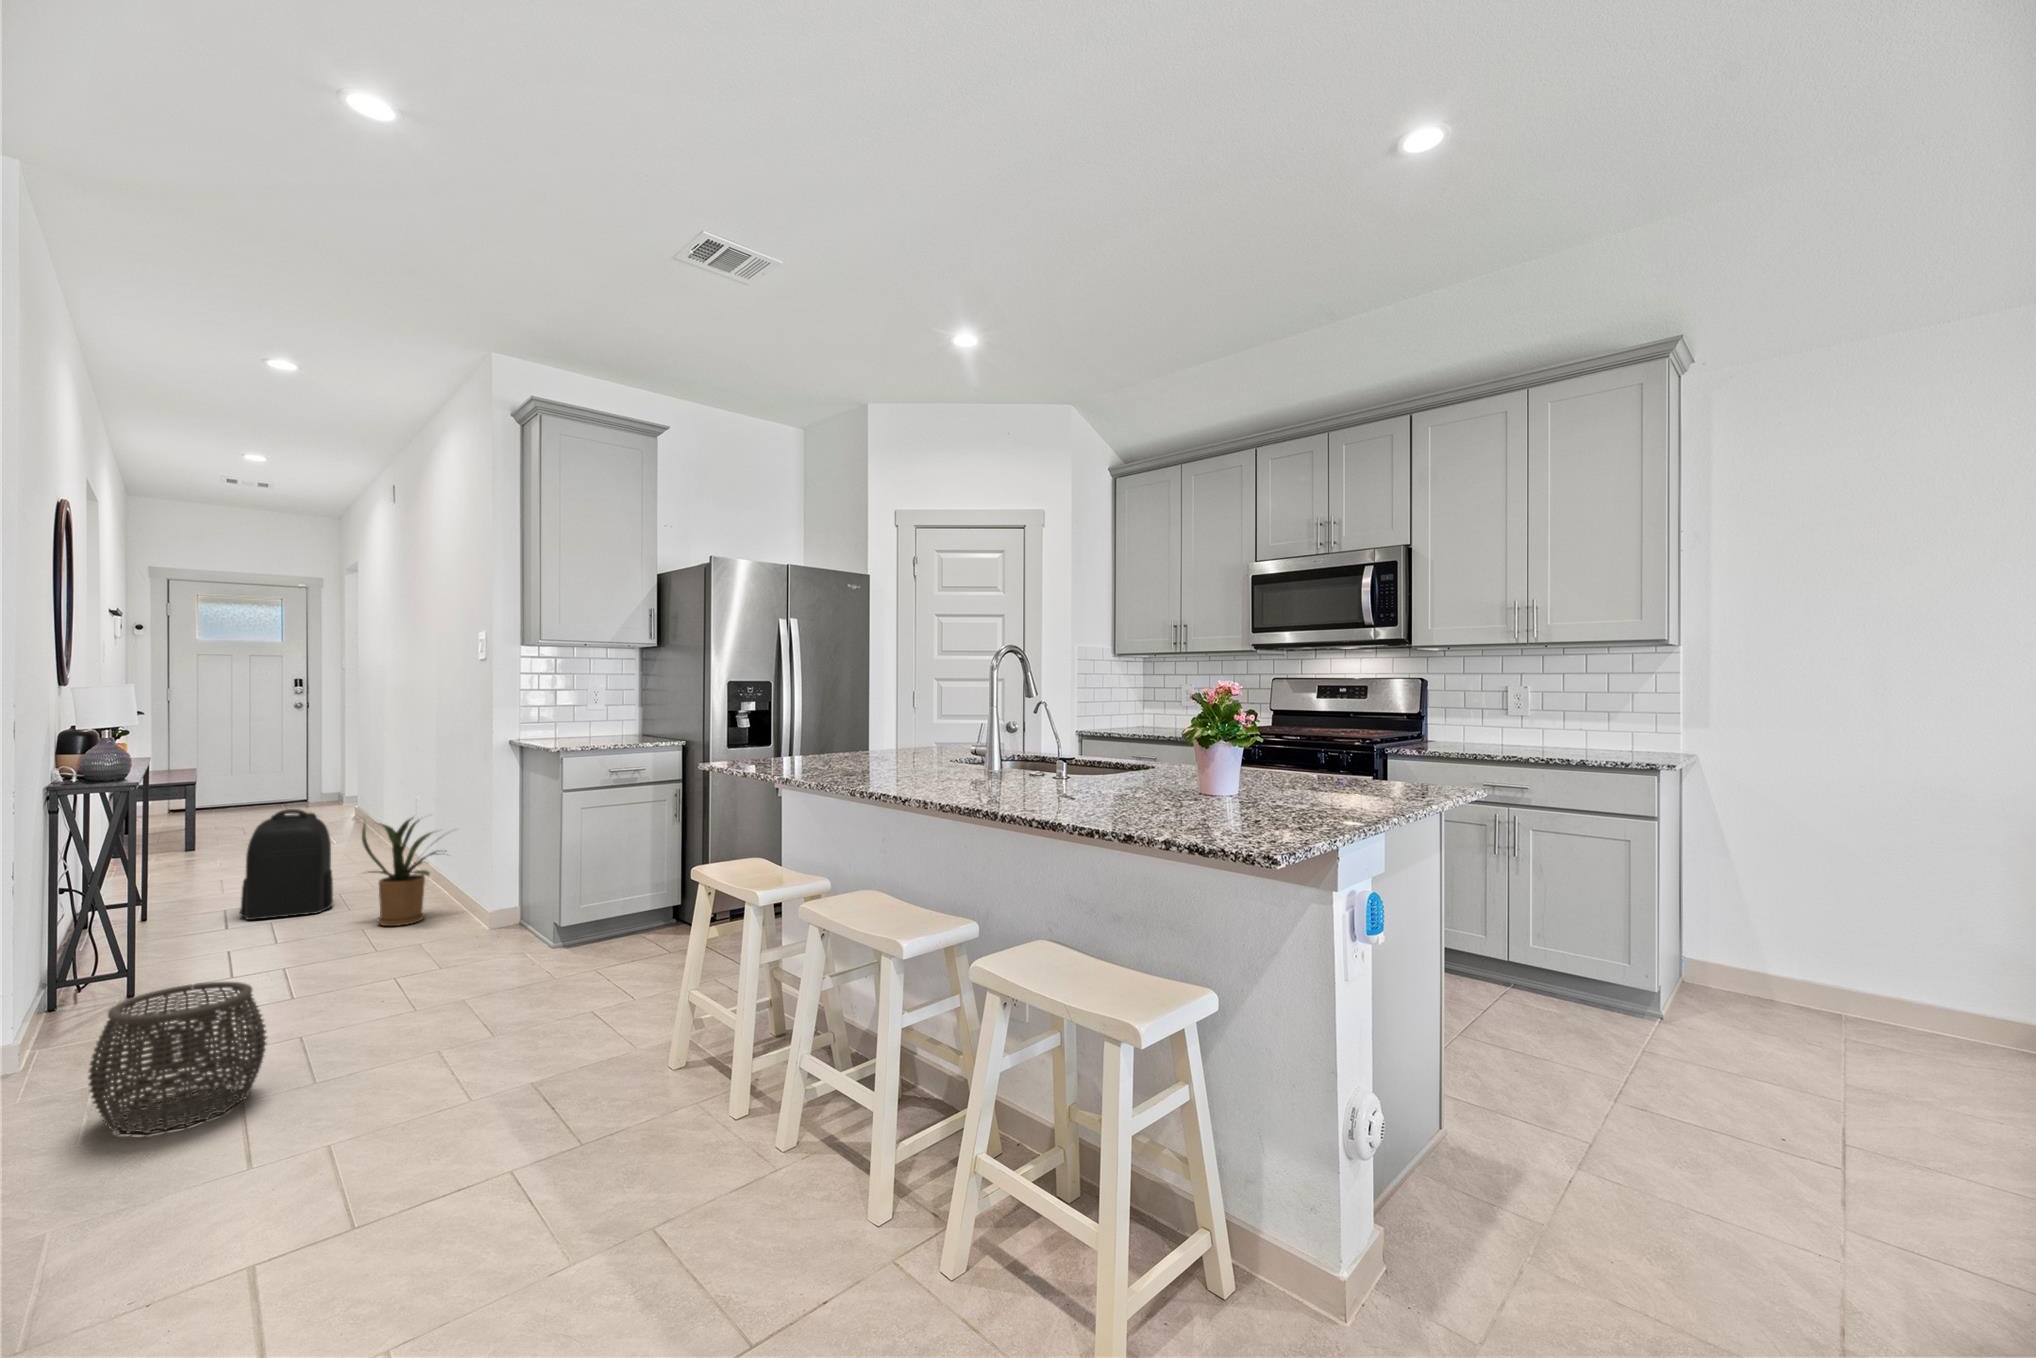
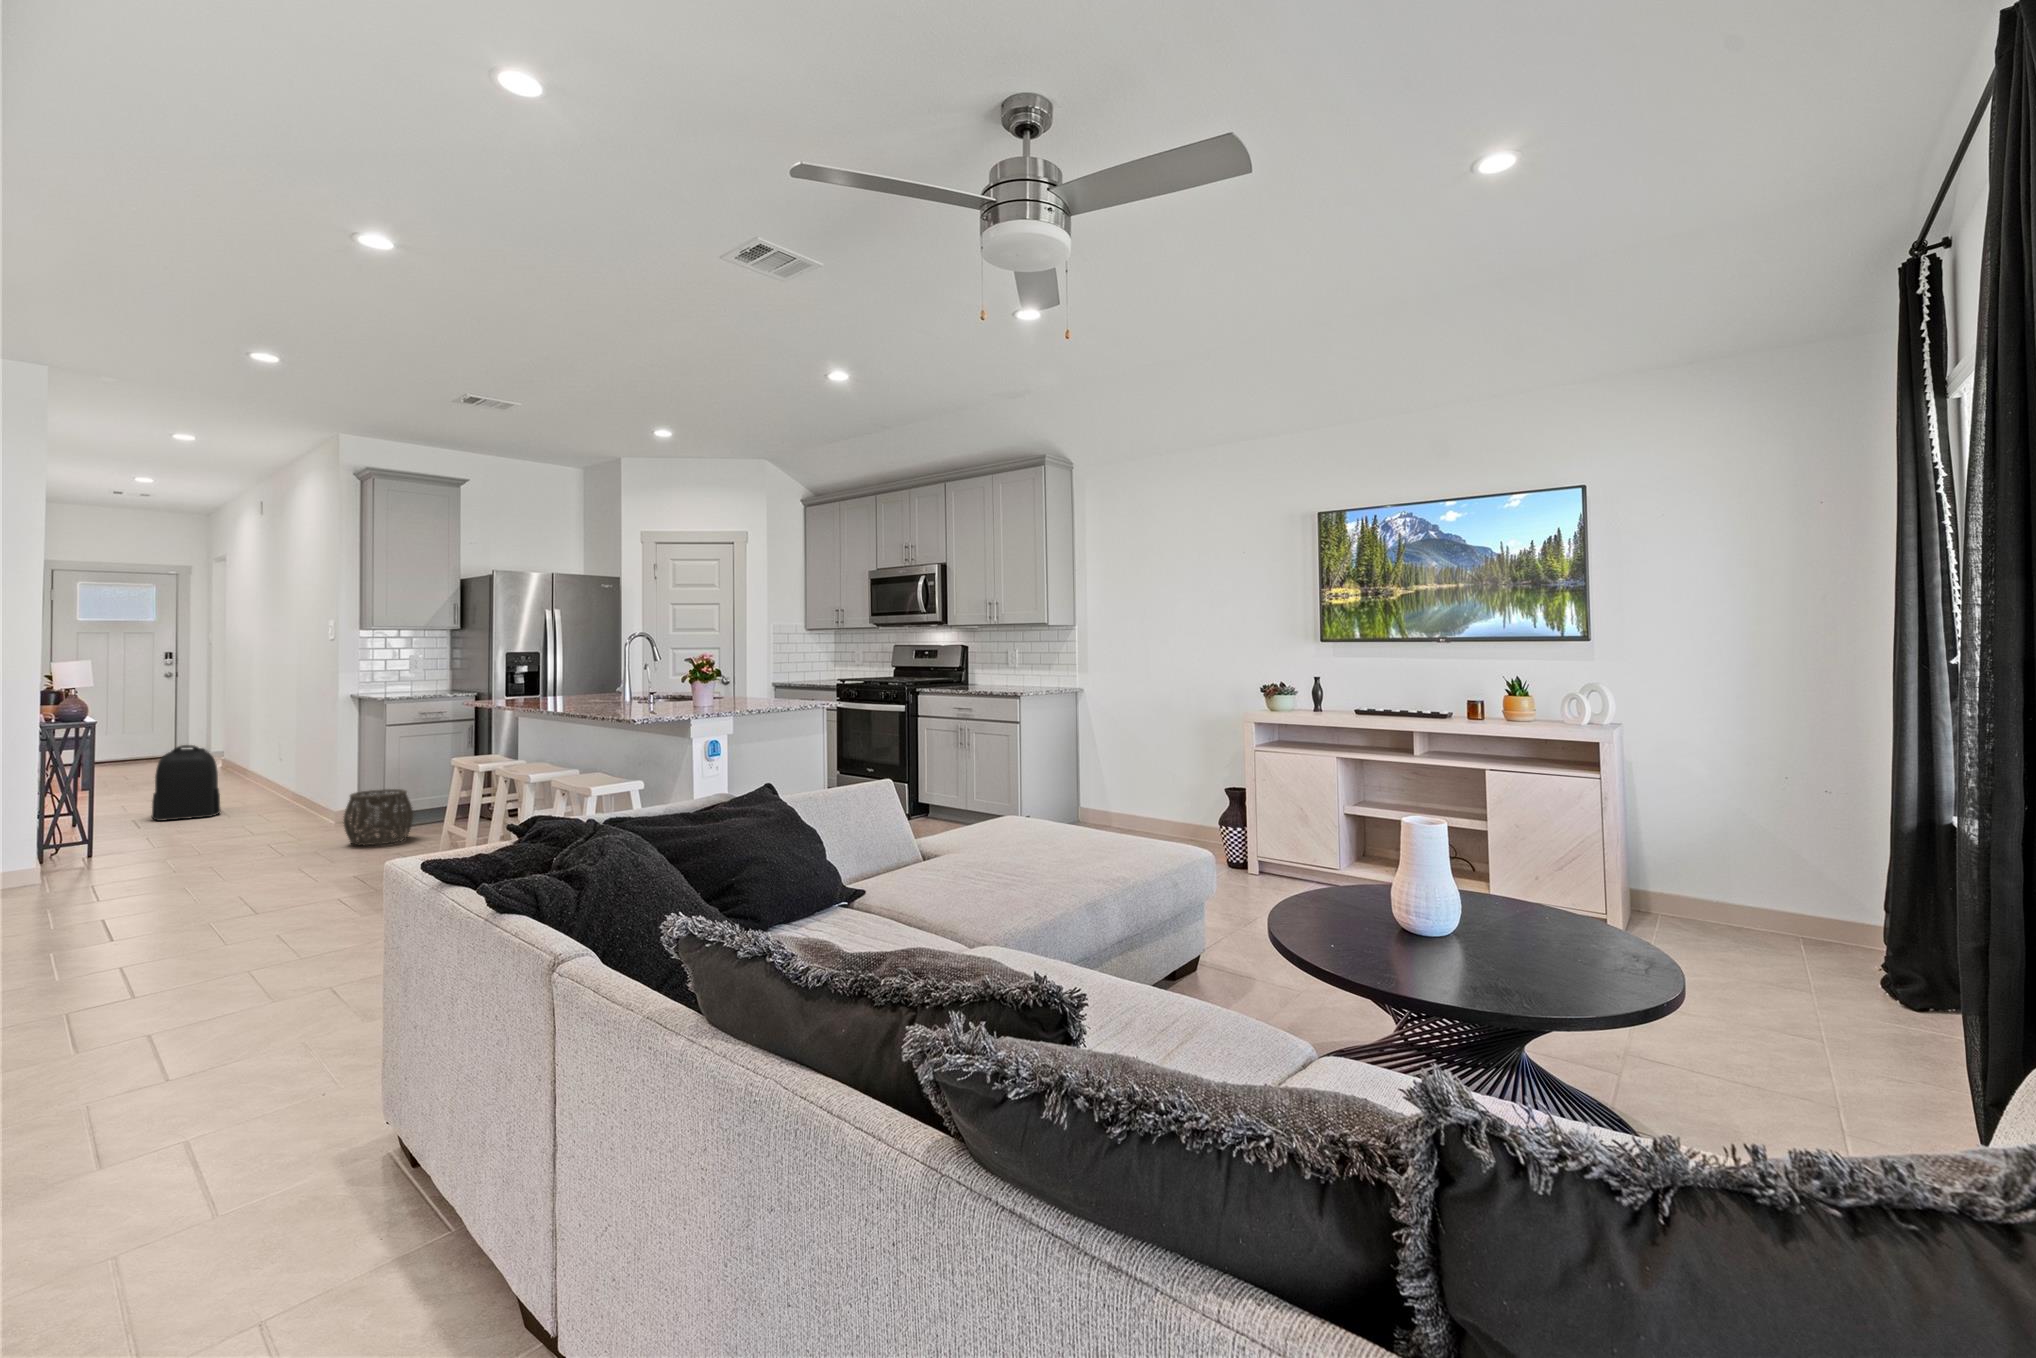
house plant: present [362,818,438,926] -> none [240,744,318,821]
woven basket: present [88,982,267,1133] -> present [344,789,413,846]

